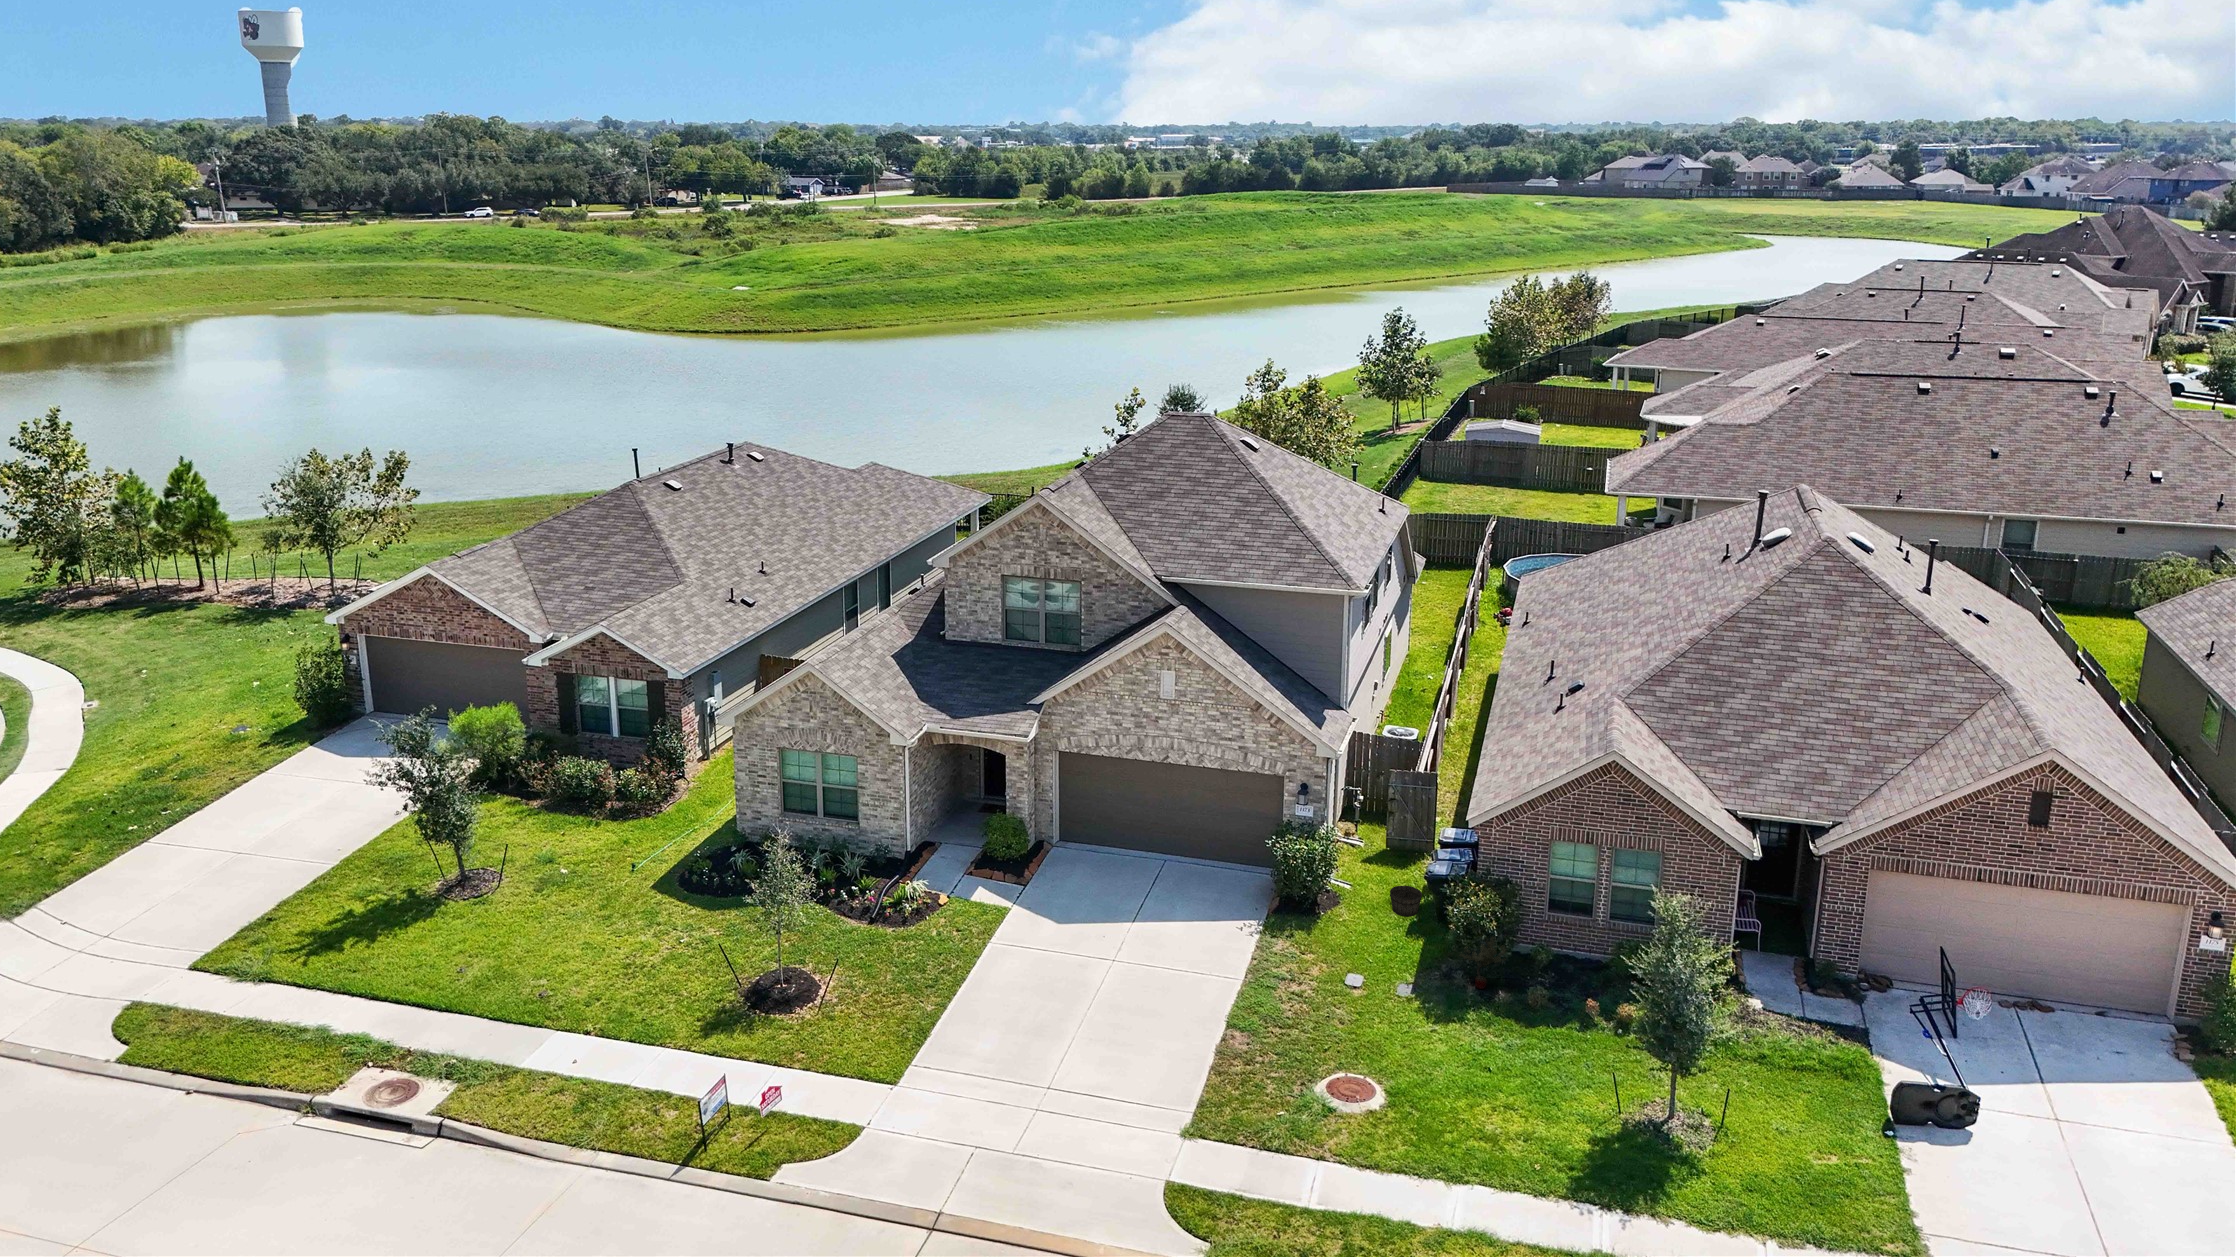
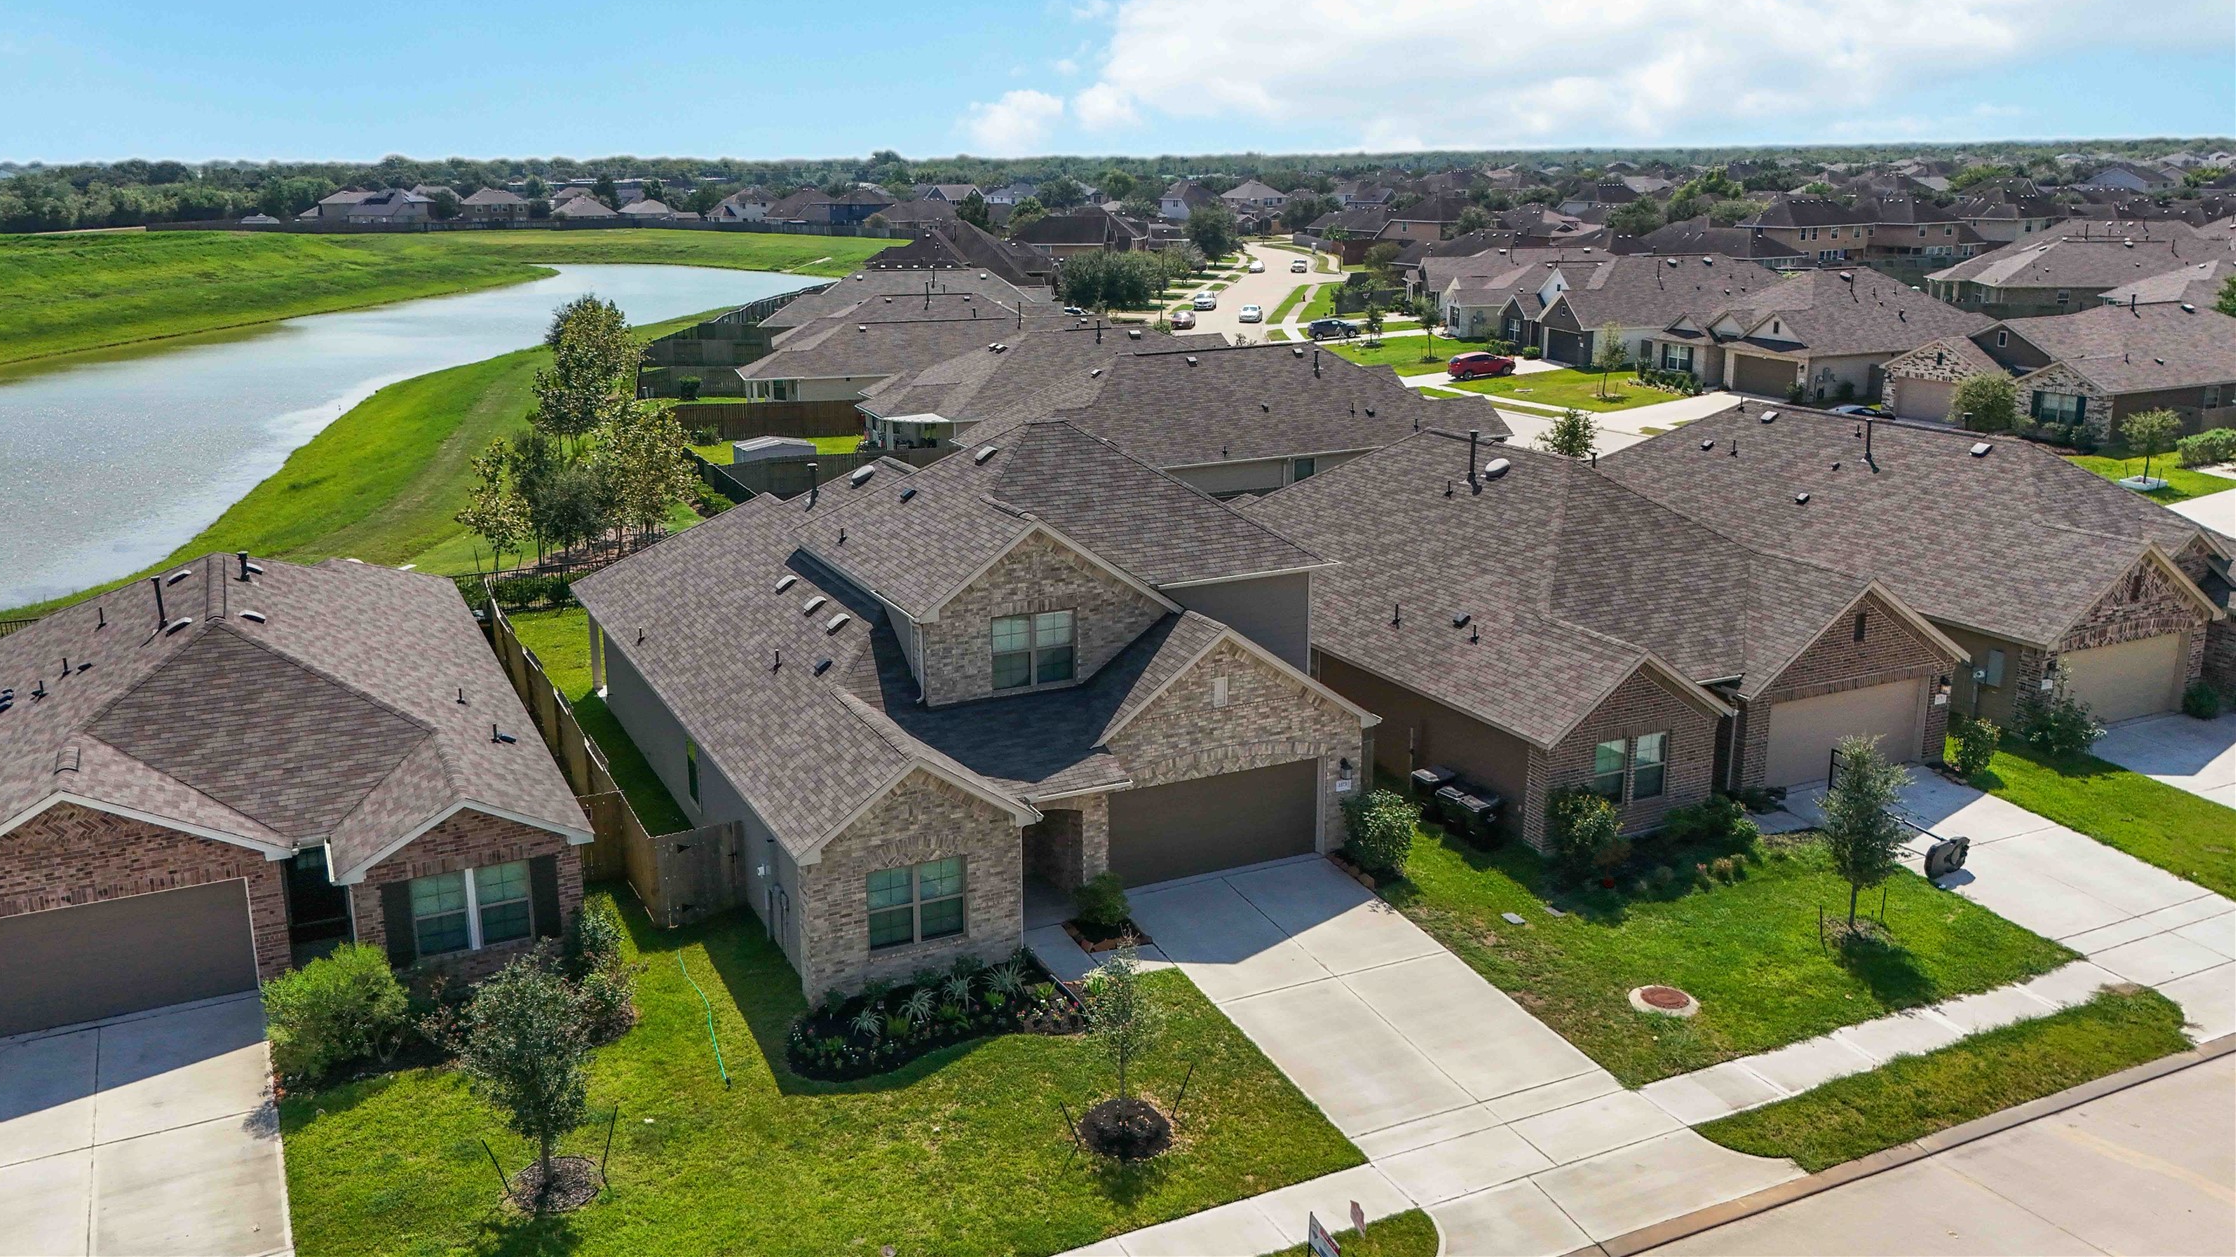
wooden bucket: present [1390,886,1422,916] -> none [1447,827,1479,856]

